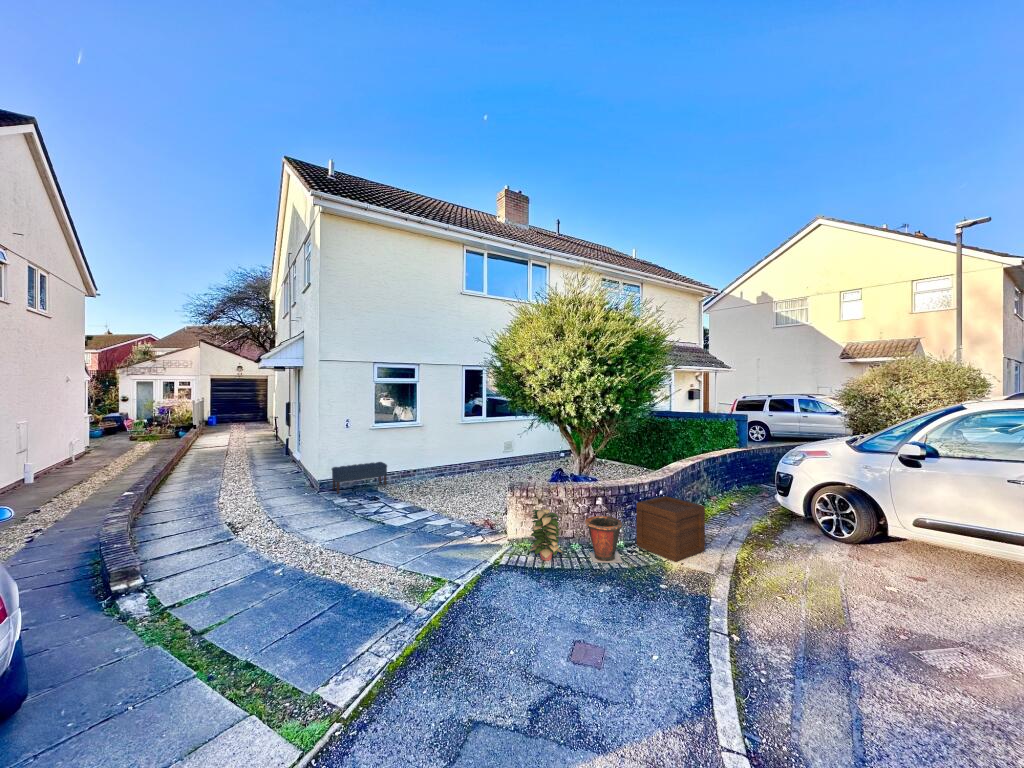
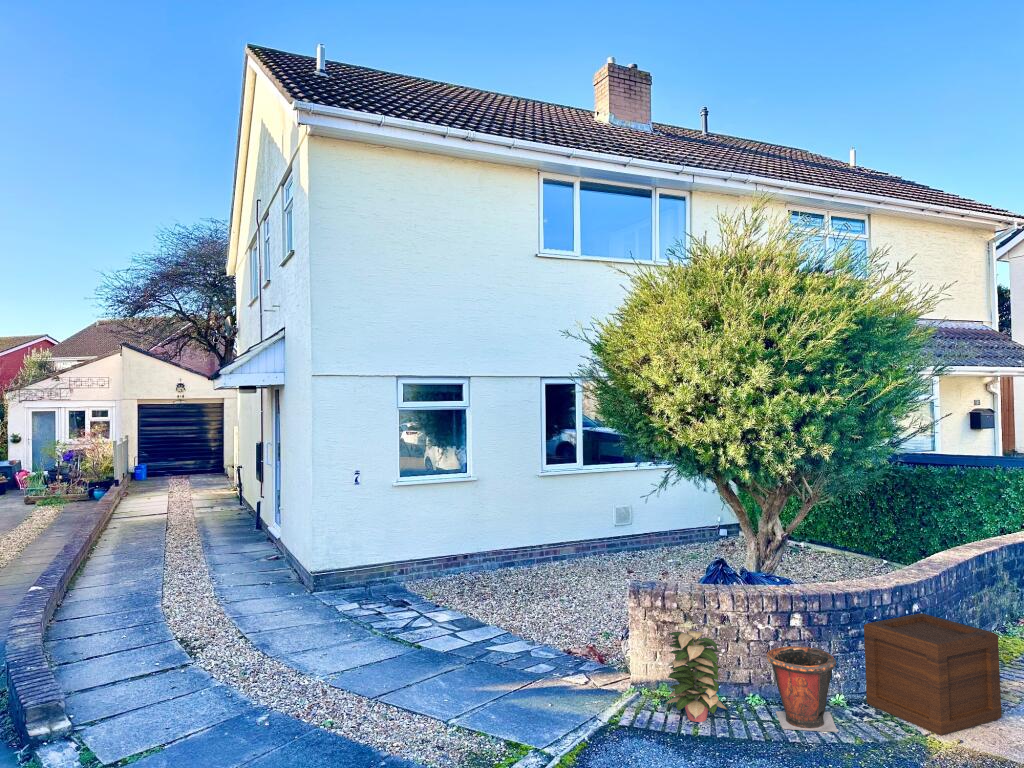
bench: present [332,462,387,494] -> none [331,544,421,597]

